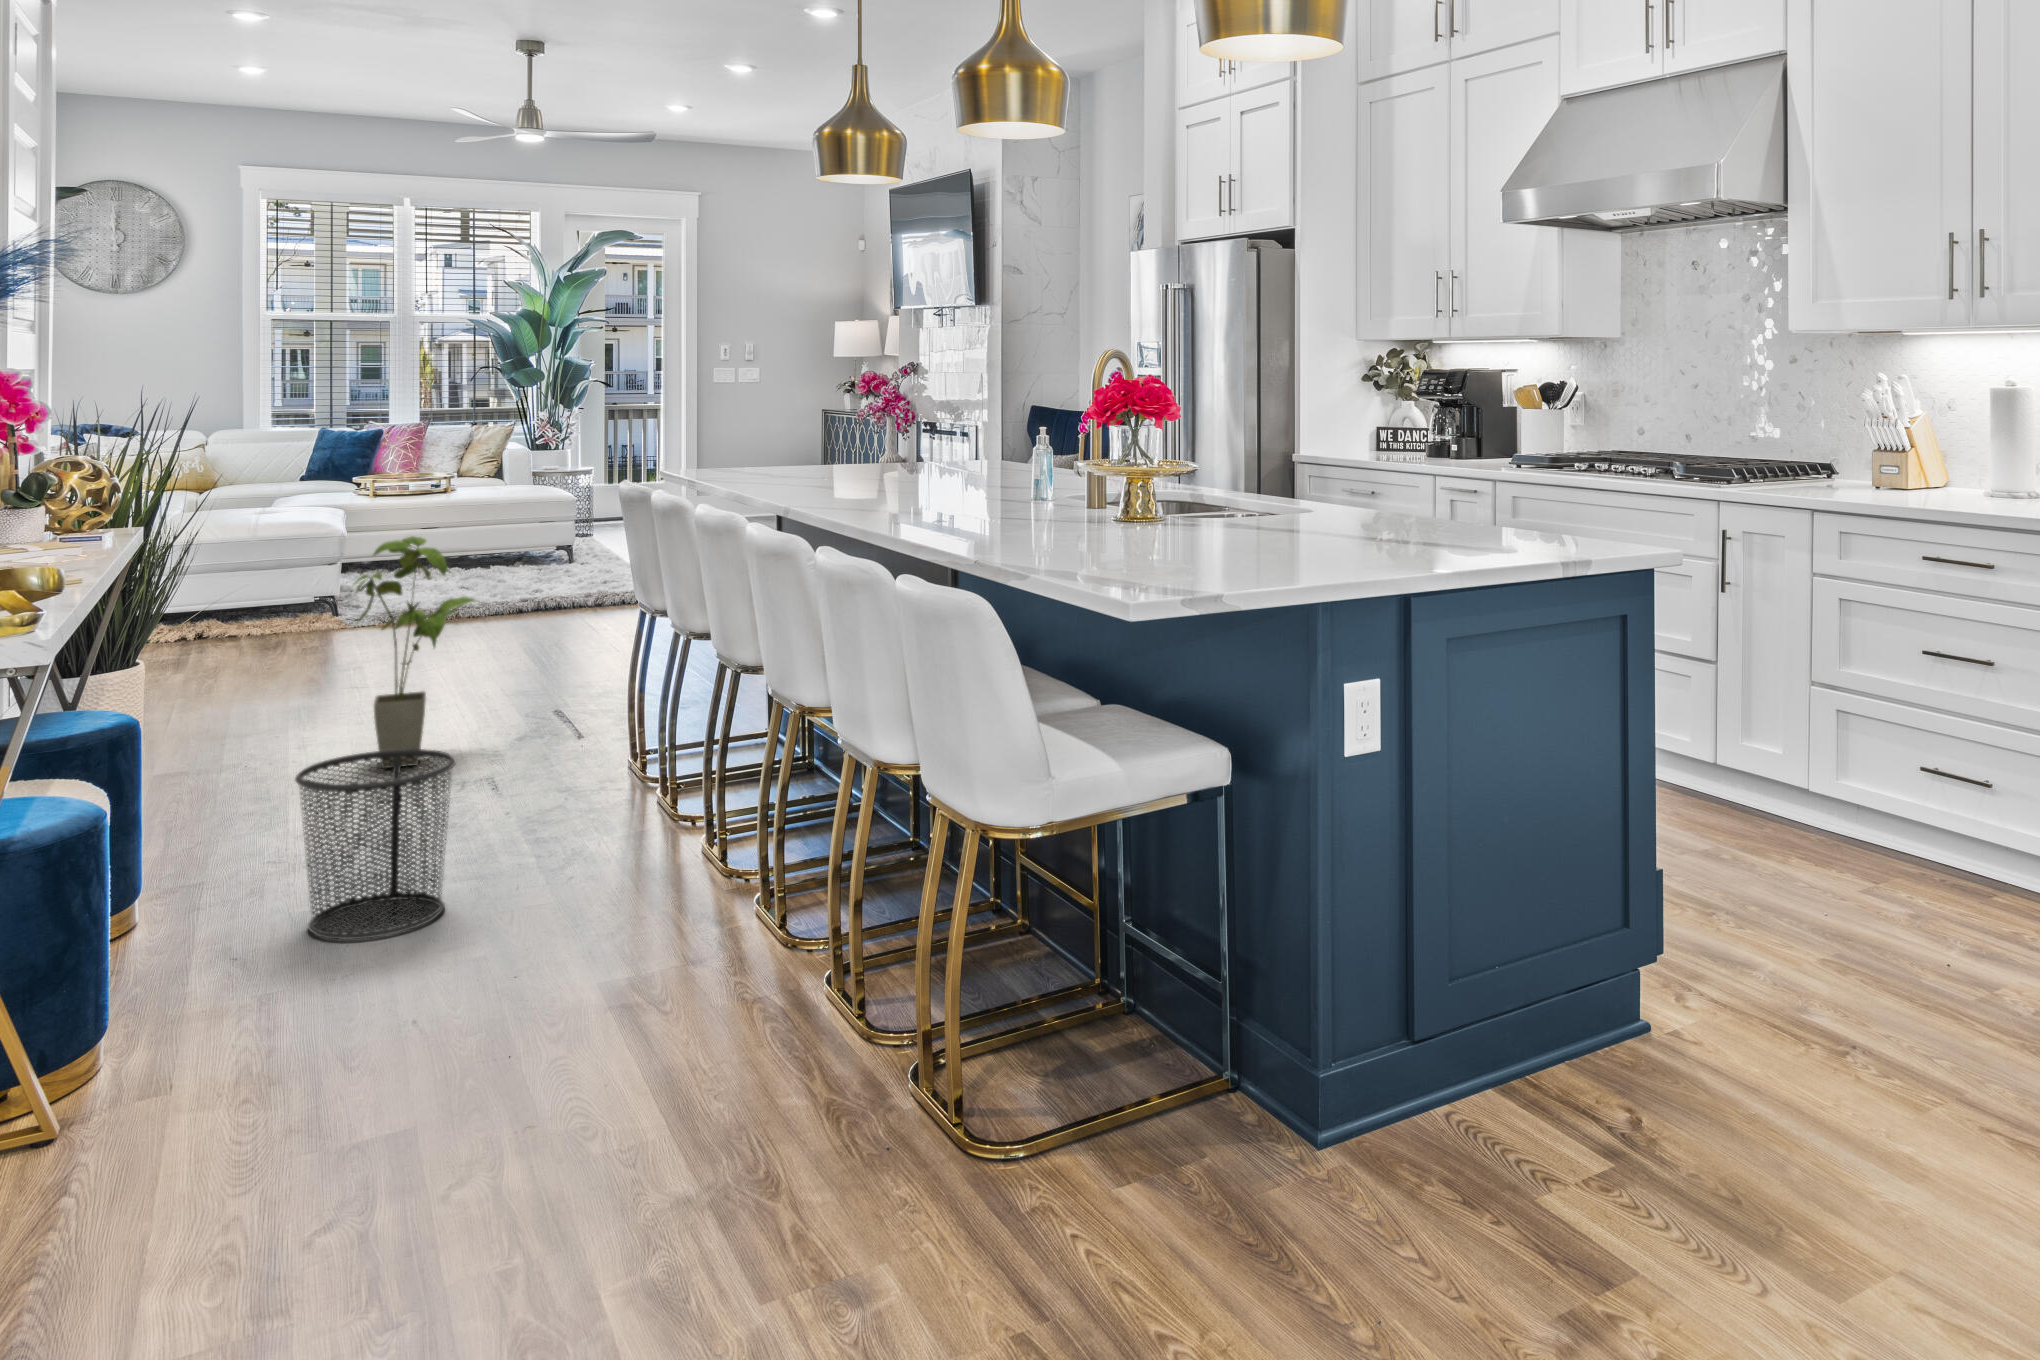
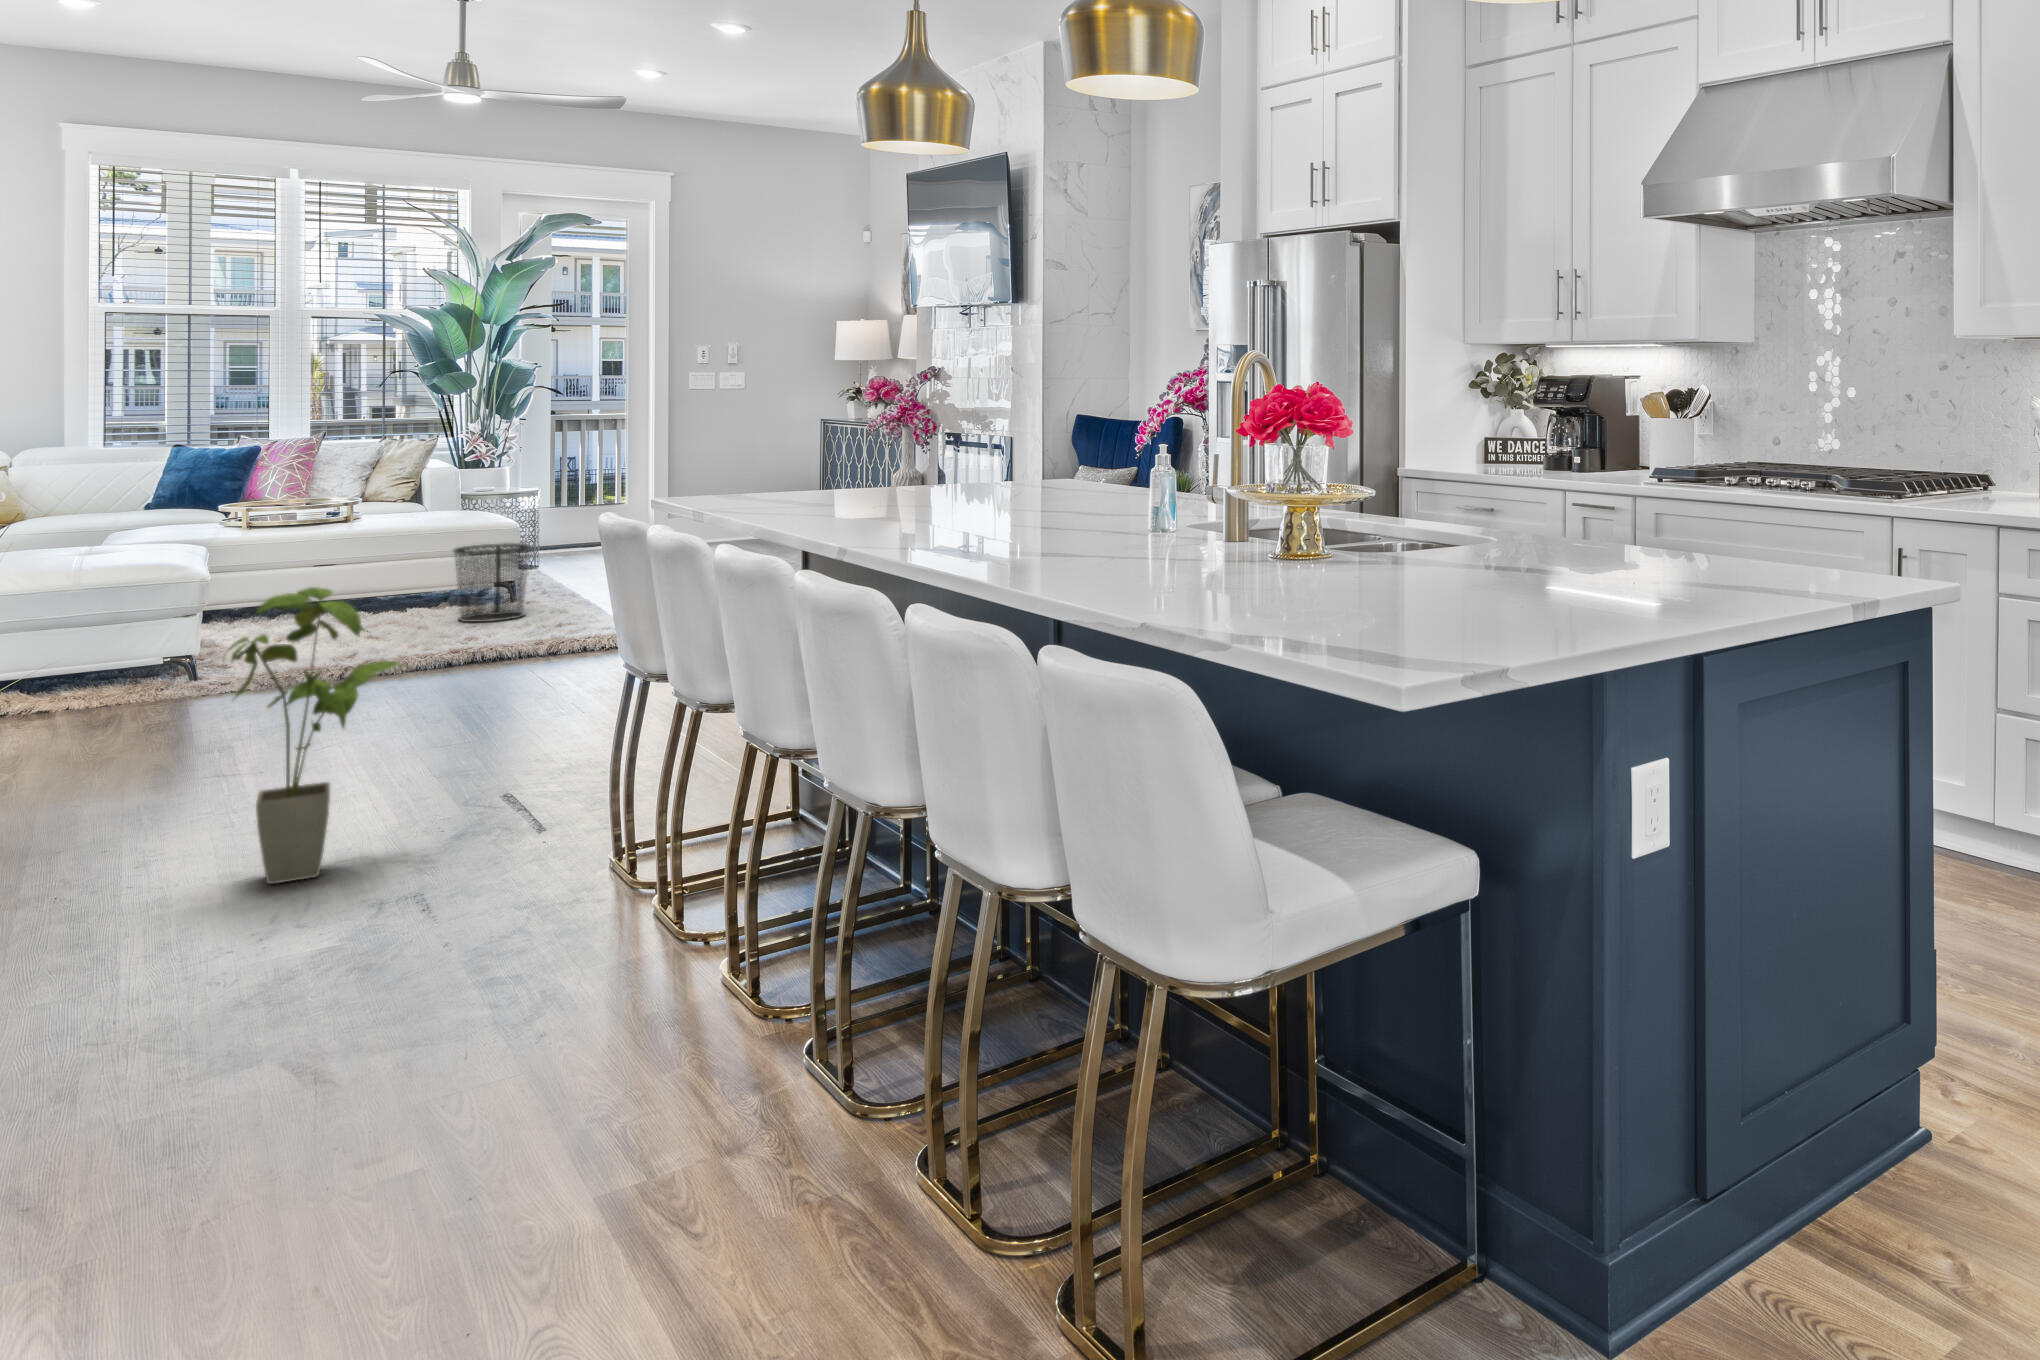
trash can: present [295,749,456,939] -> present [453,543,530,622]

